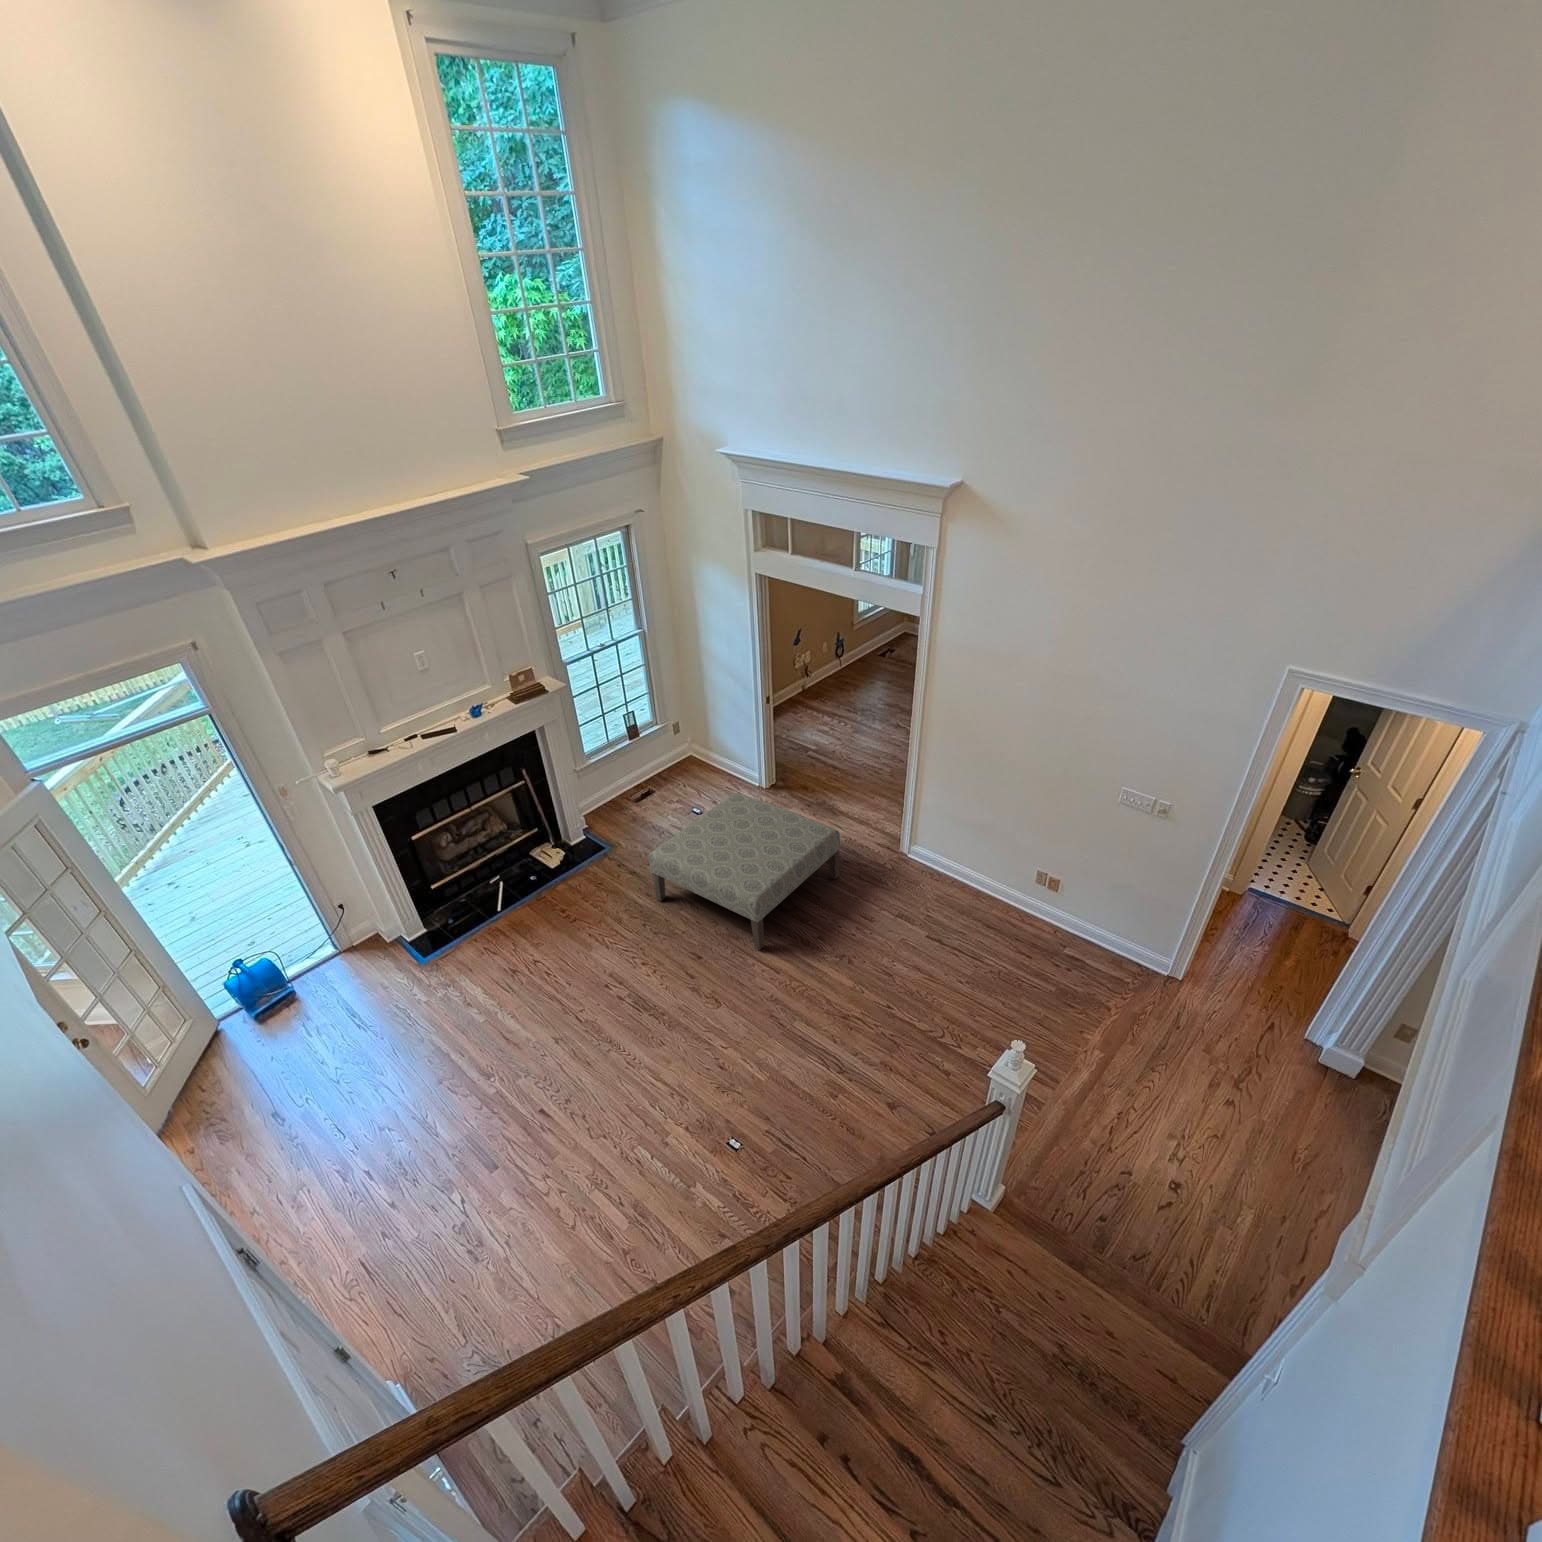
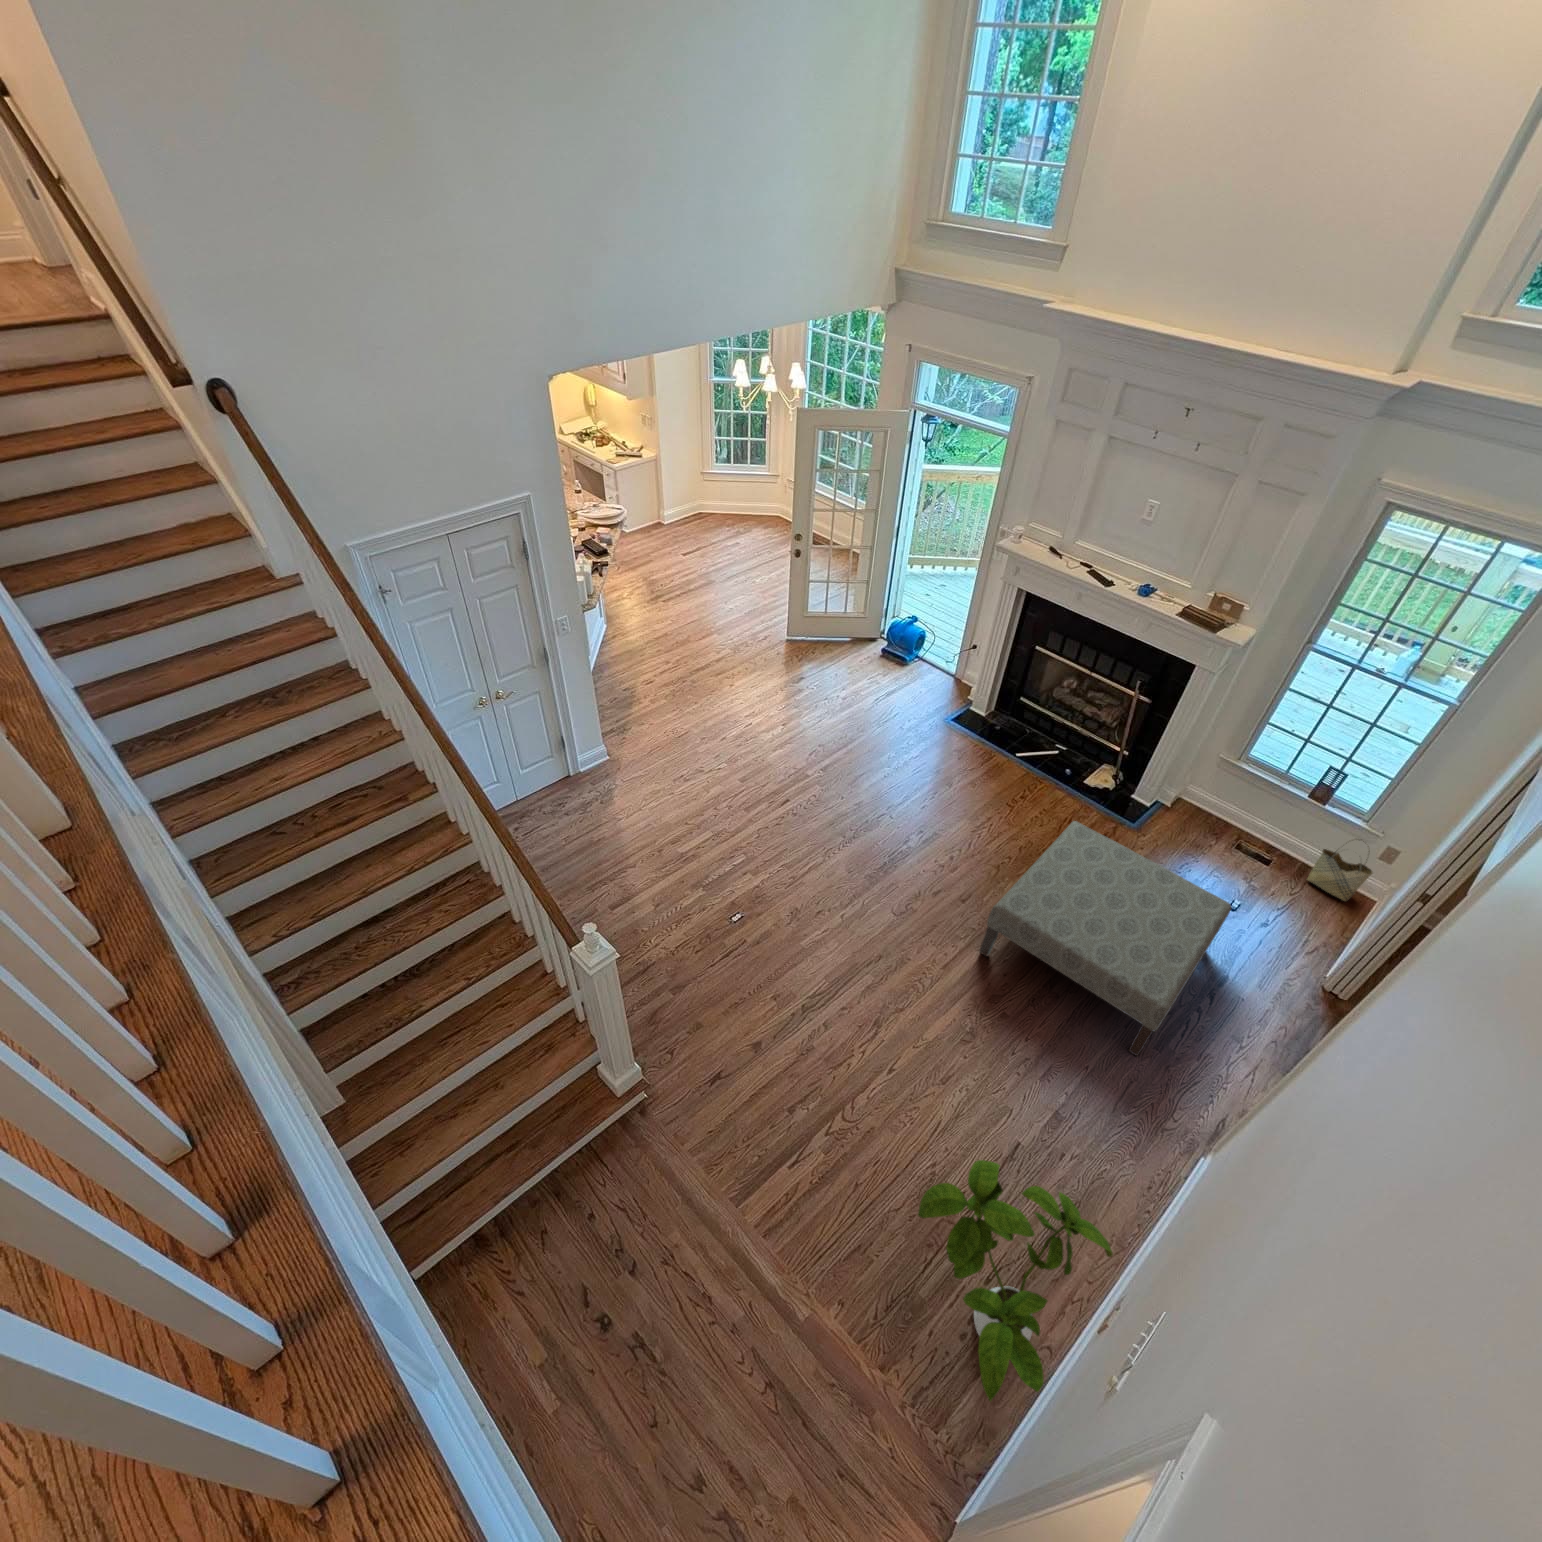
woven basket: none [662,735,691,781] -> present [1307,849,1372,901]
house plant: none [1001,855,1125,962] -> present [917,1160,1113,1401]

